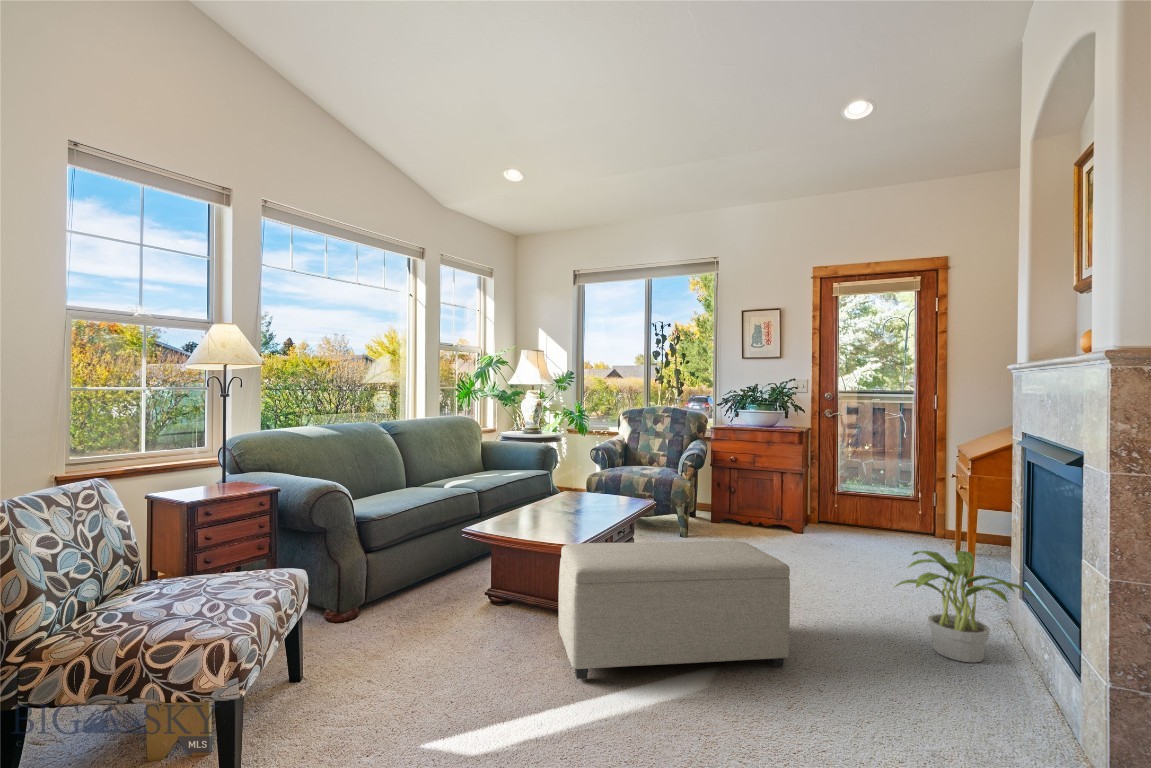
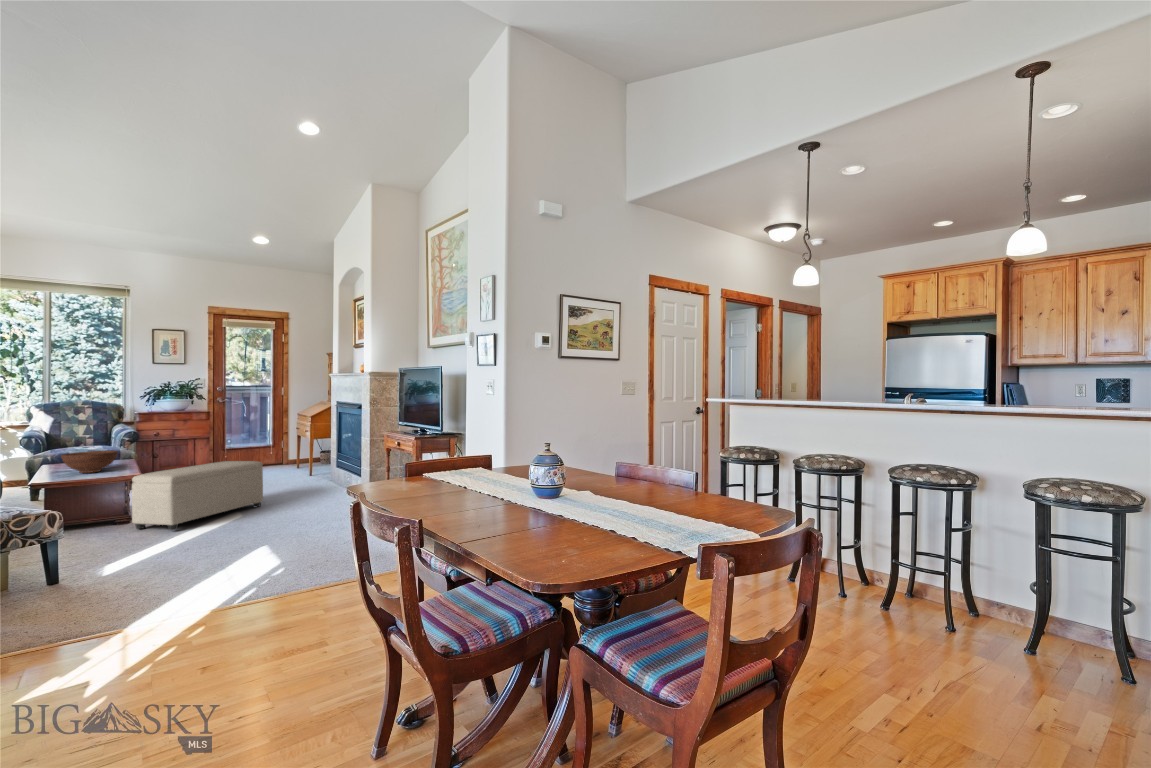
fruit bowl: none [542,482,605,517] -> present [61,451,118,473]
potted plant: present [894,551,1034,662] -> none [295,450,346,490]

